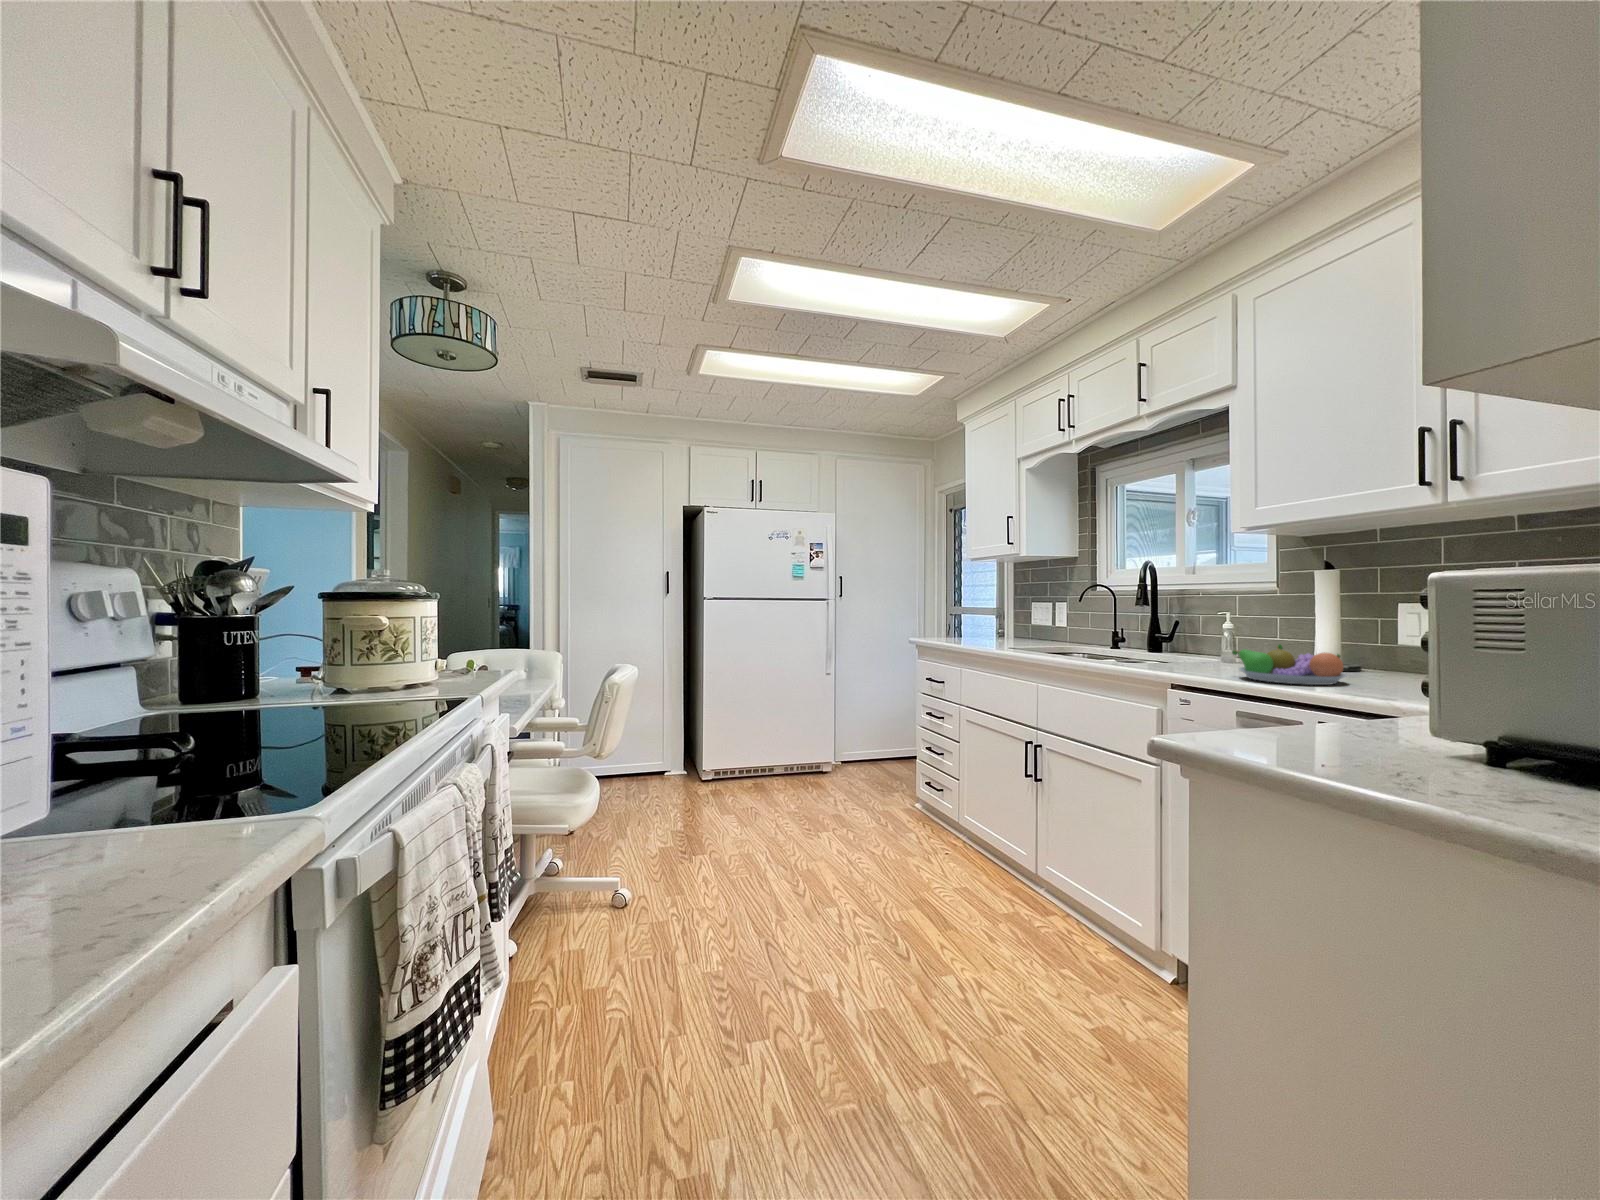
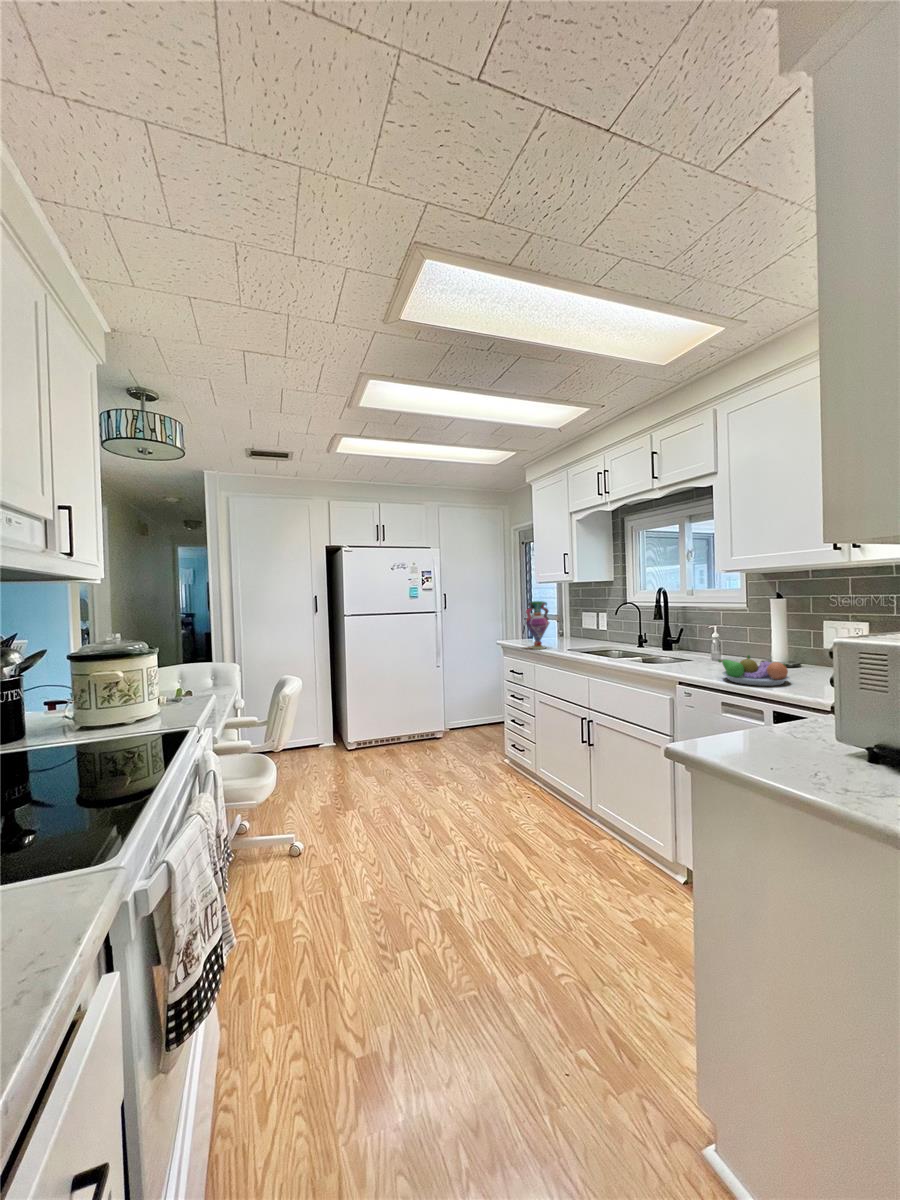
vase: none [948,583,982,649] -> present [526,601,549,649]

